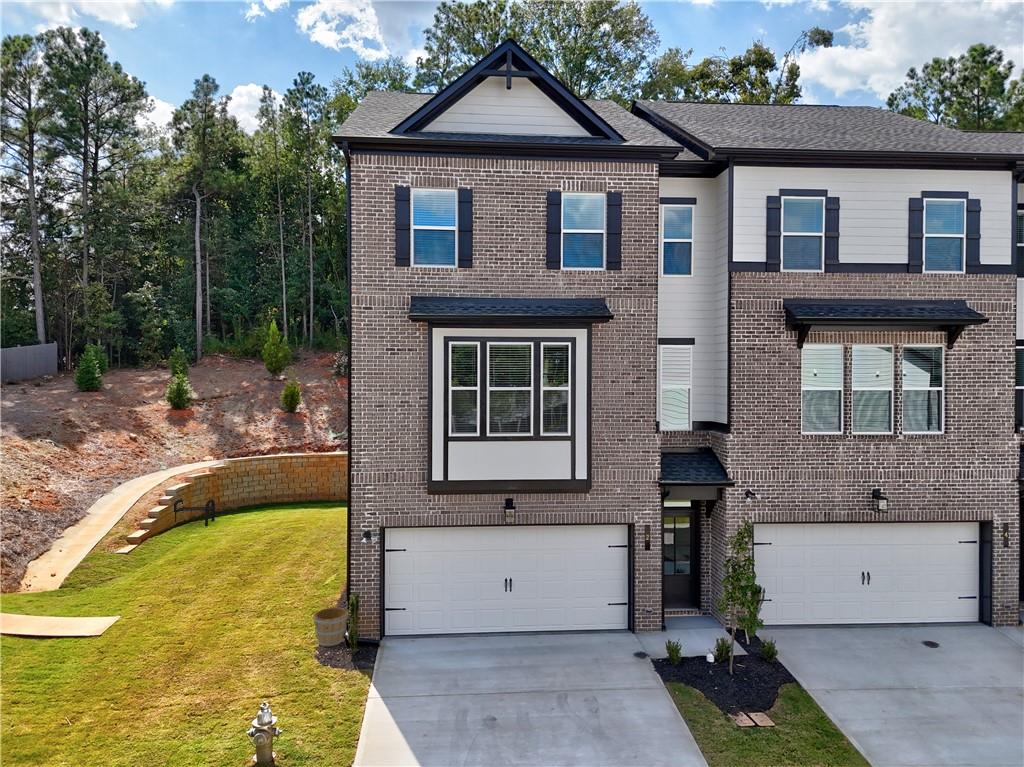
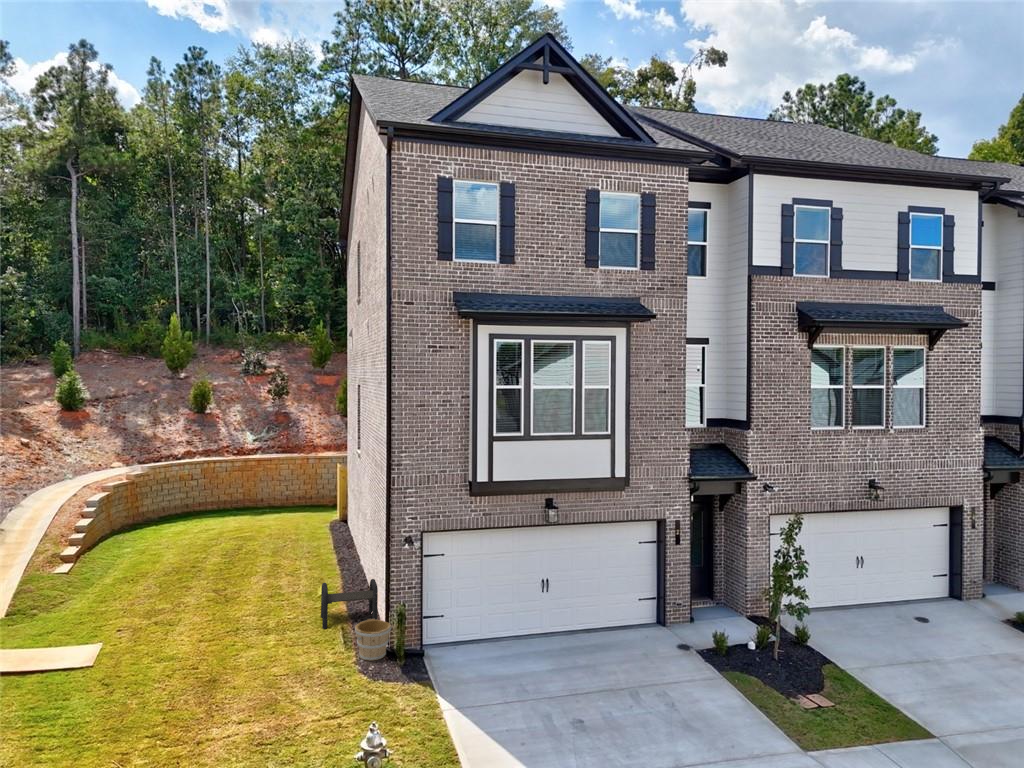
bench: present [174,499,215,526] -> present [321,579,378,629]

